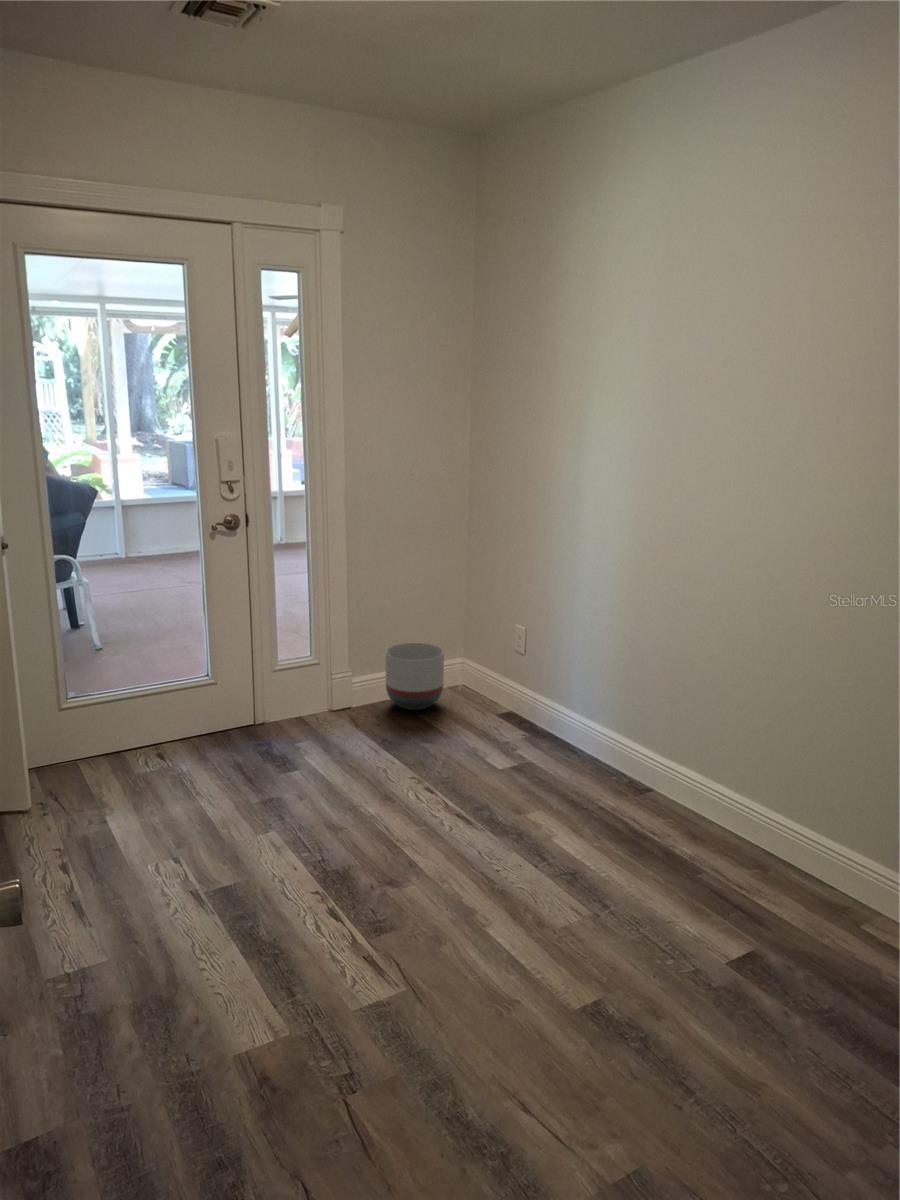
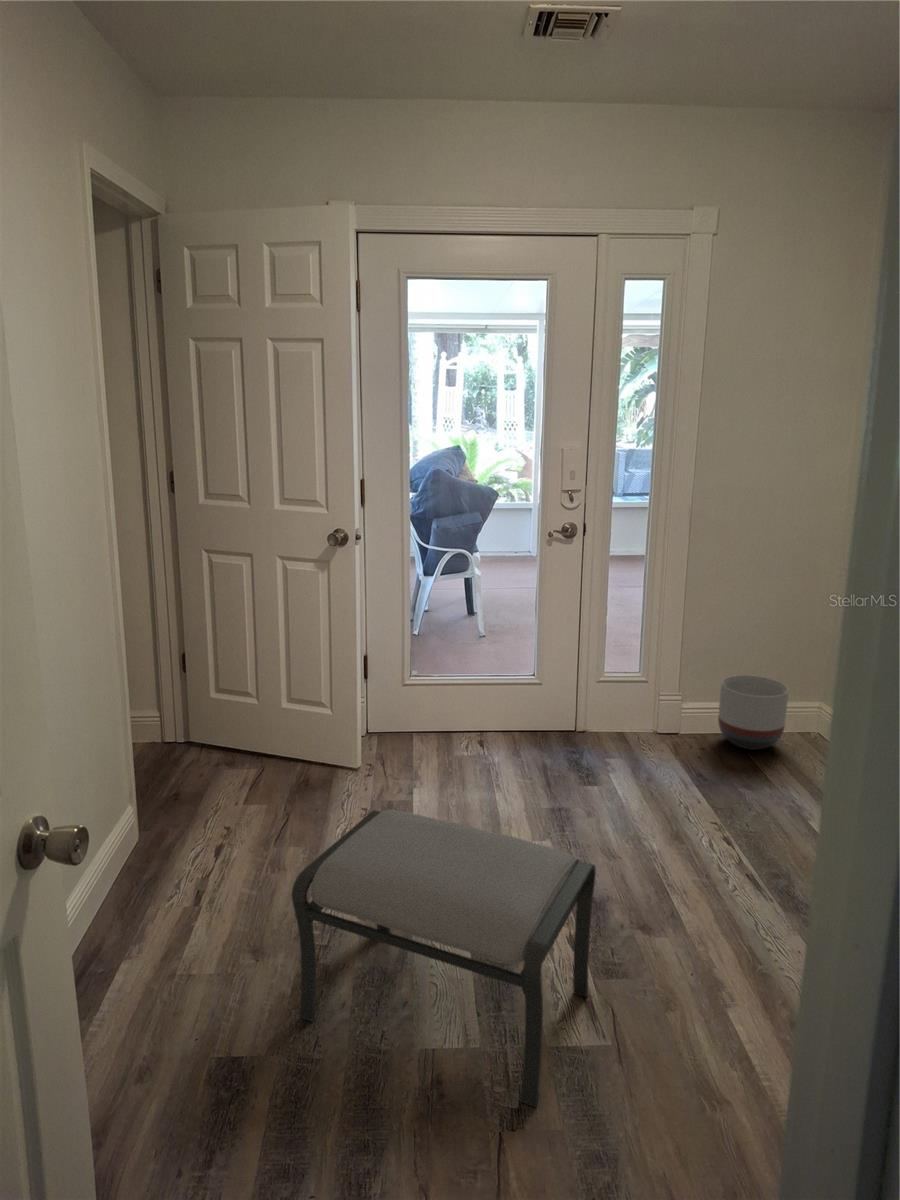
ottoman: none [68,823,369,1077] -> present [292,809,596,1107]

